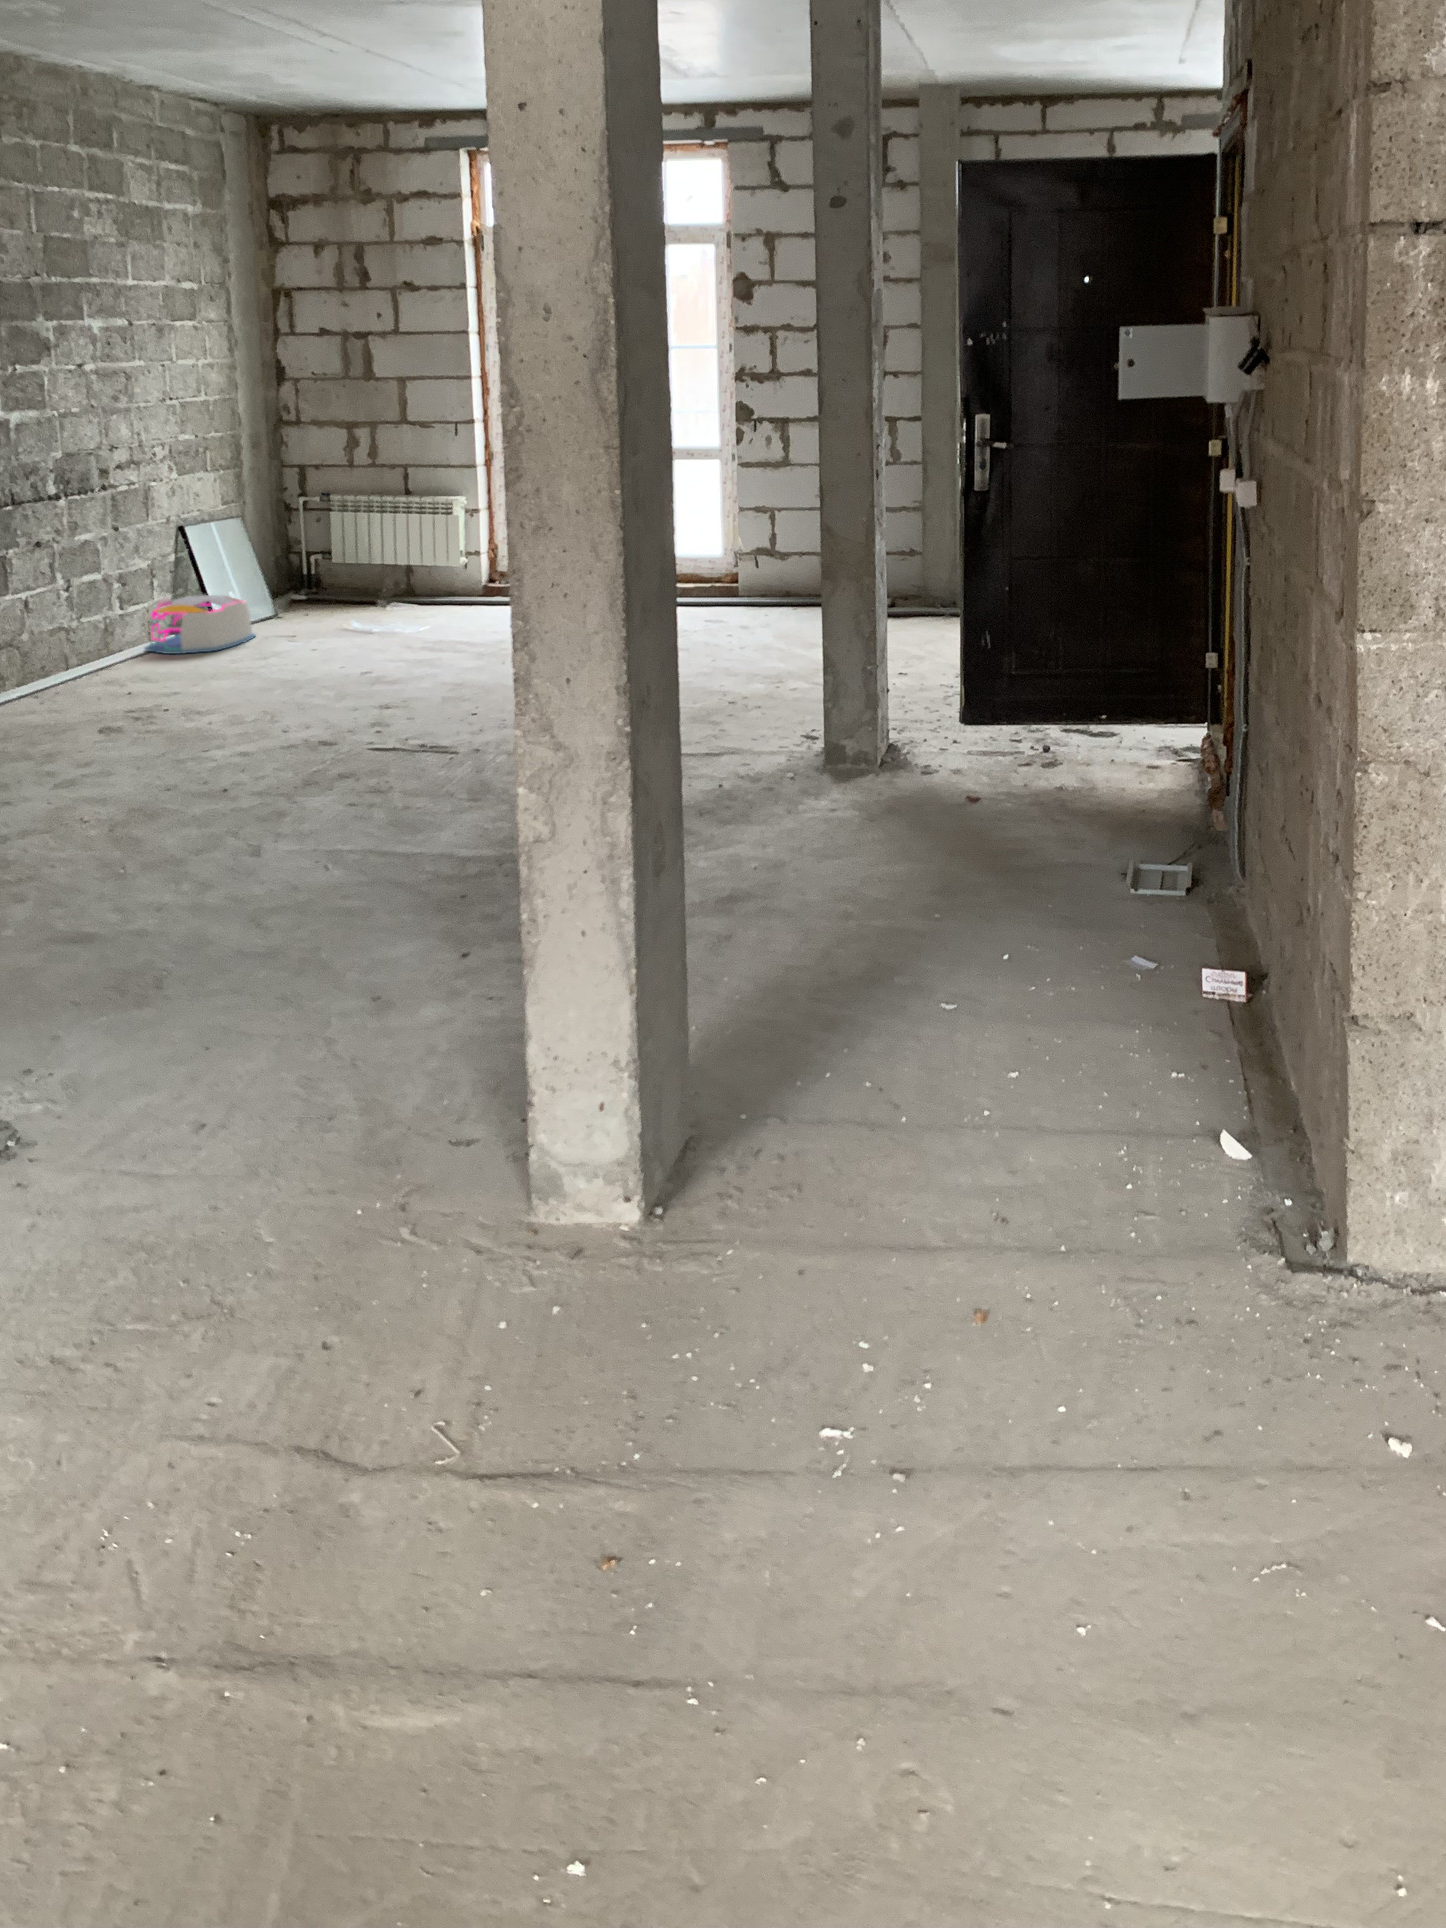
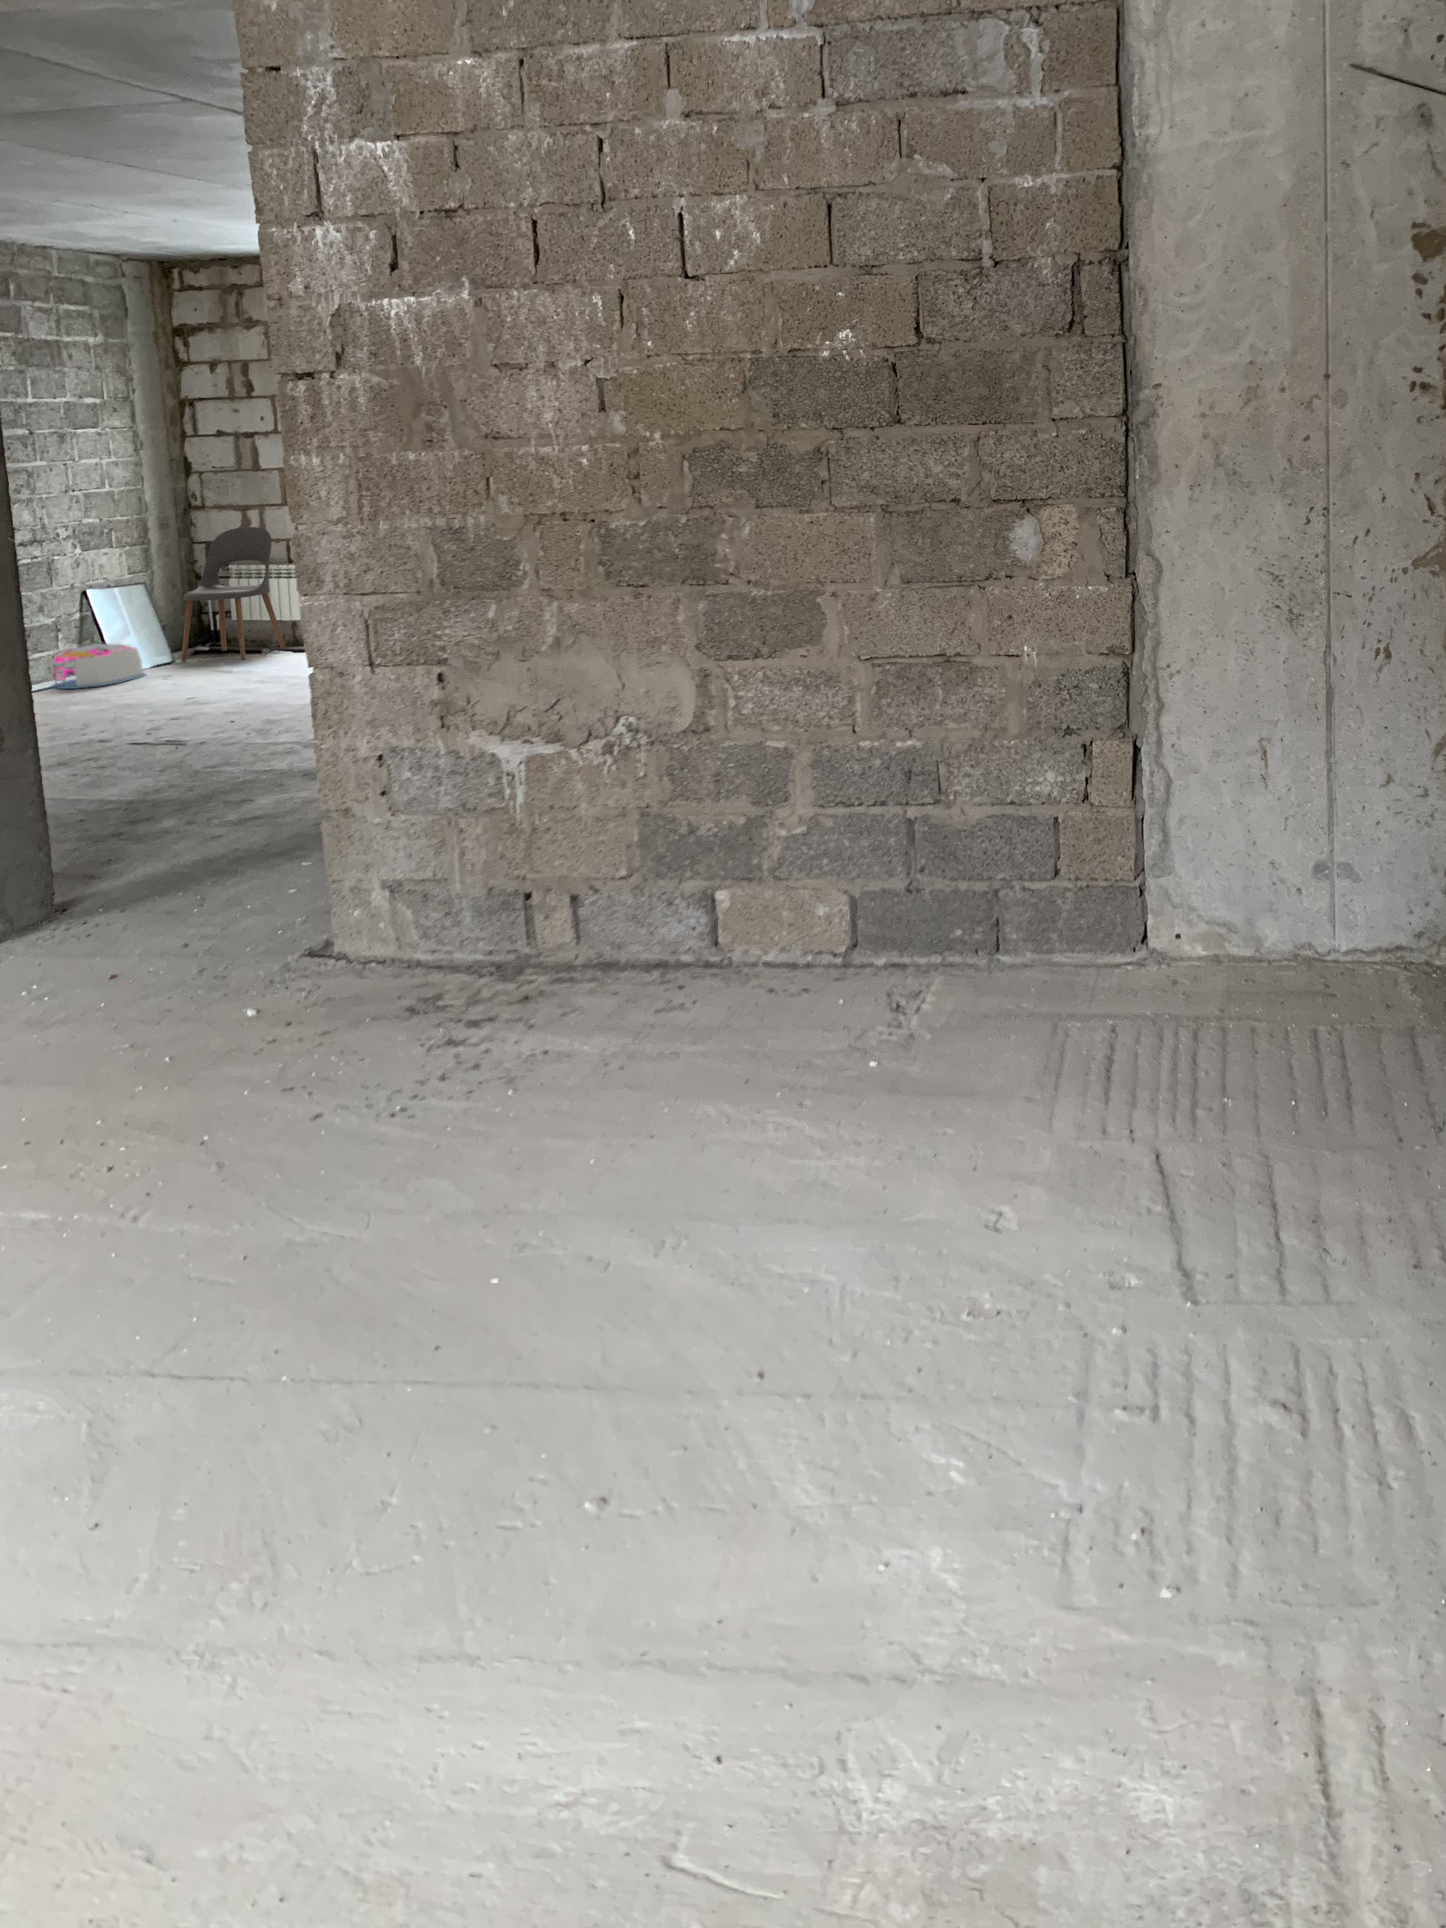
chair: none [281,451,402,618] -> present [181,527,286,661]

